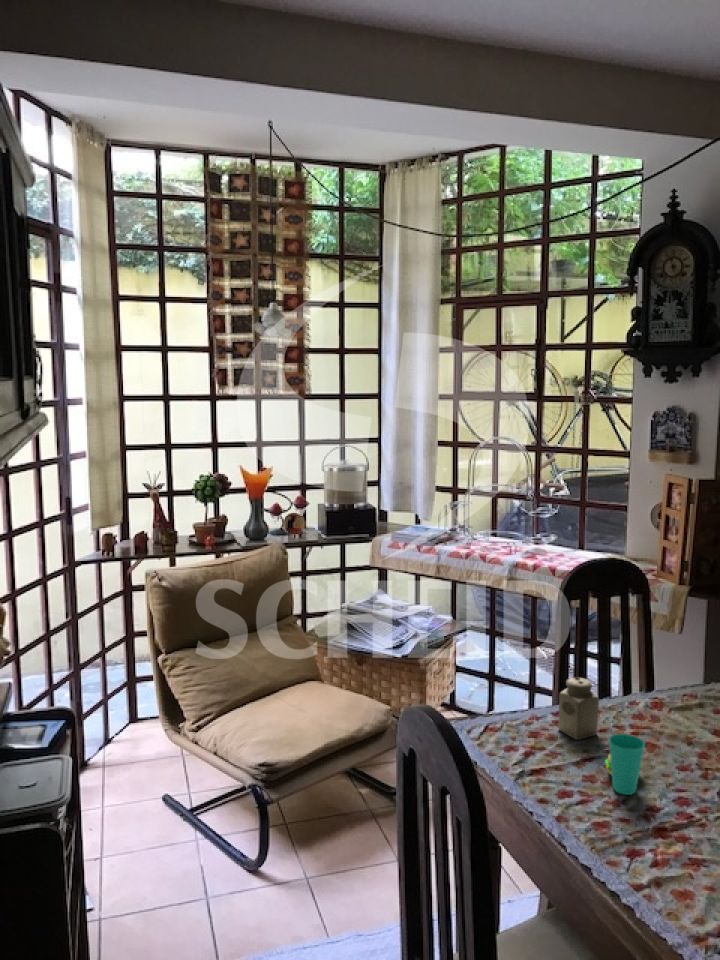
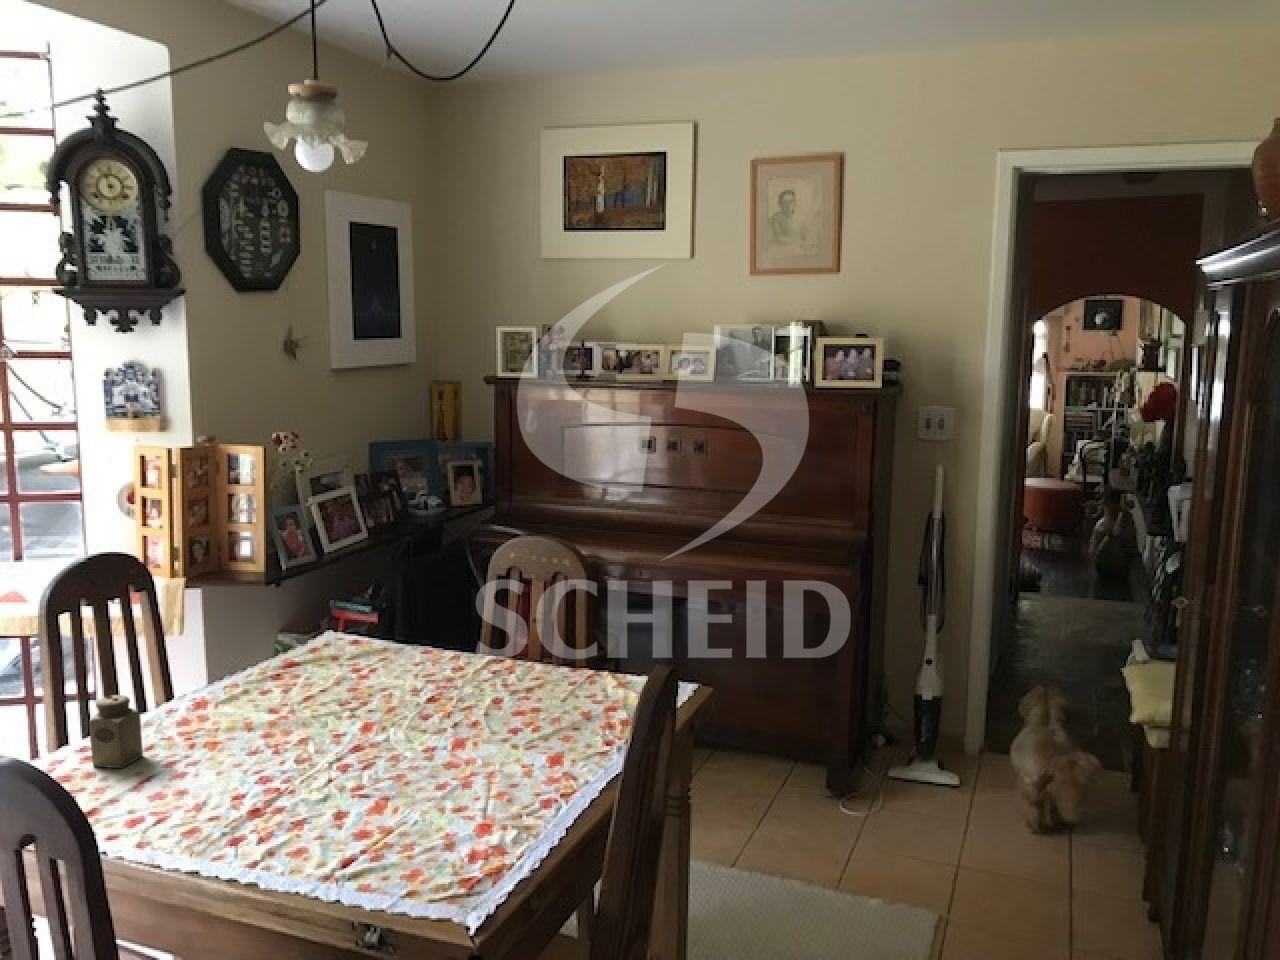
cup: present [606,734,645,795] -> none [169,731,217,798]

